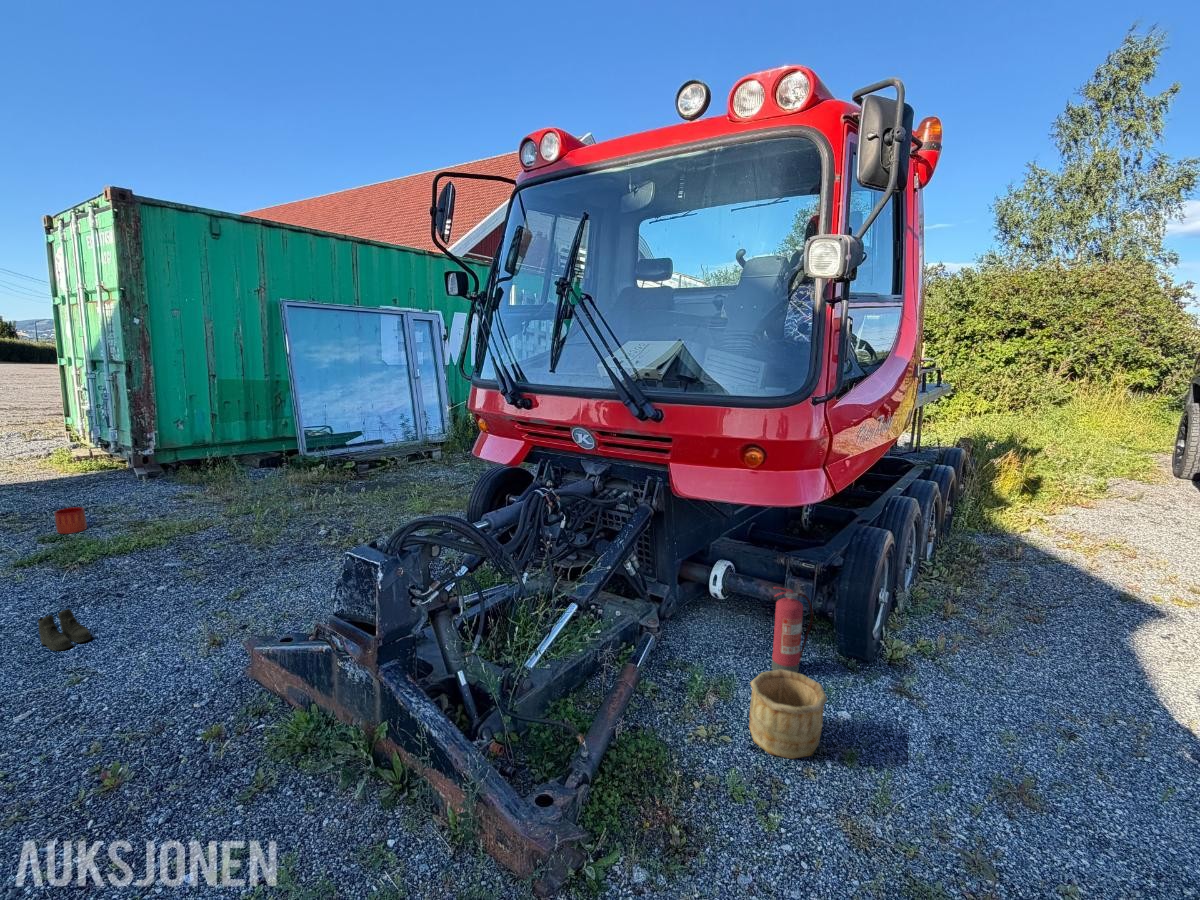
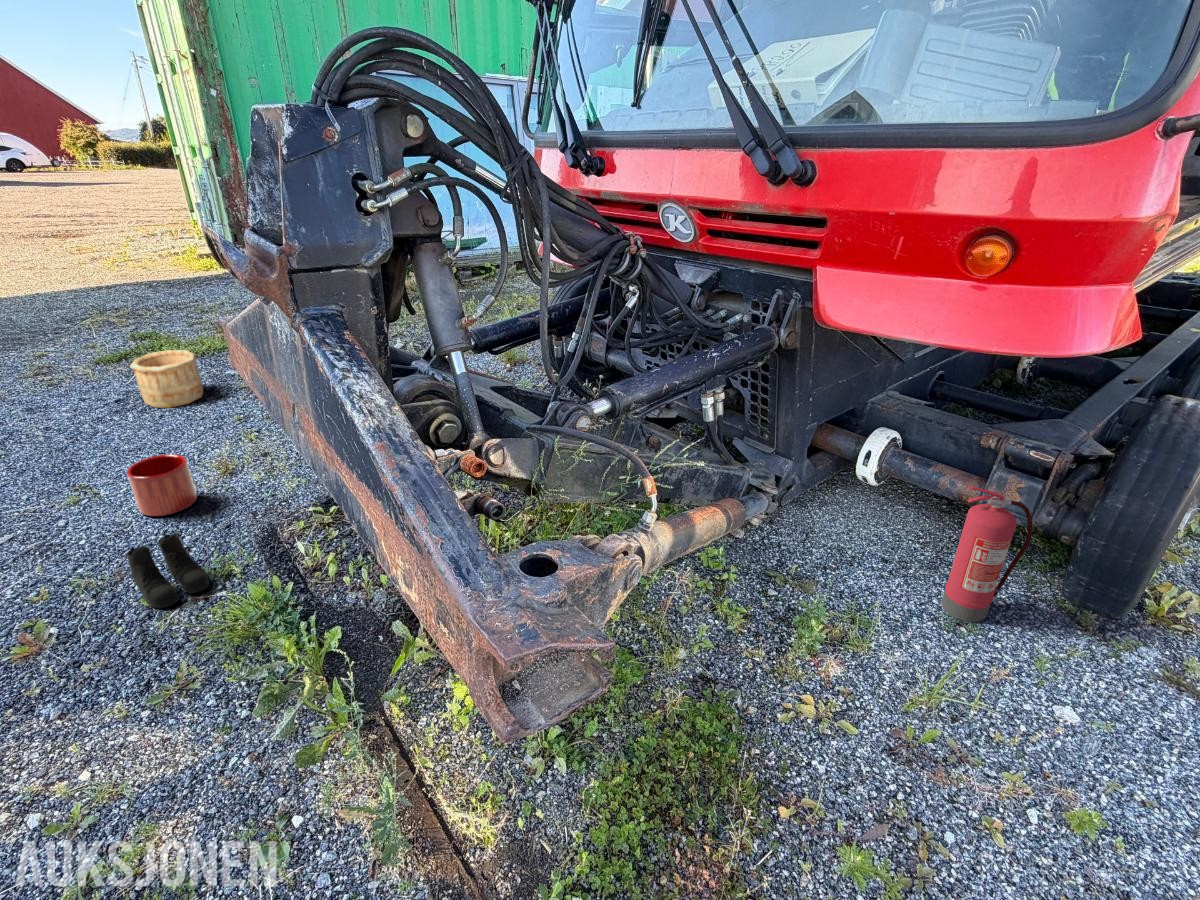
planter: present [54,507,87,534] -> present [127,454,197,516]
boots: present [38,609,91,651] -> present [127,534,209,608]
wooden bucket: present [749,669,827,759] -> present [130,350,203,408]

